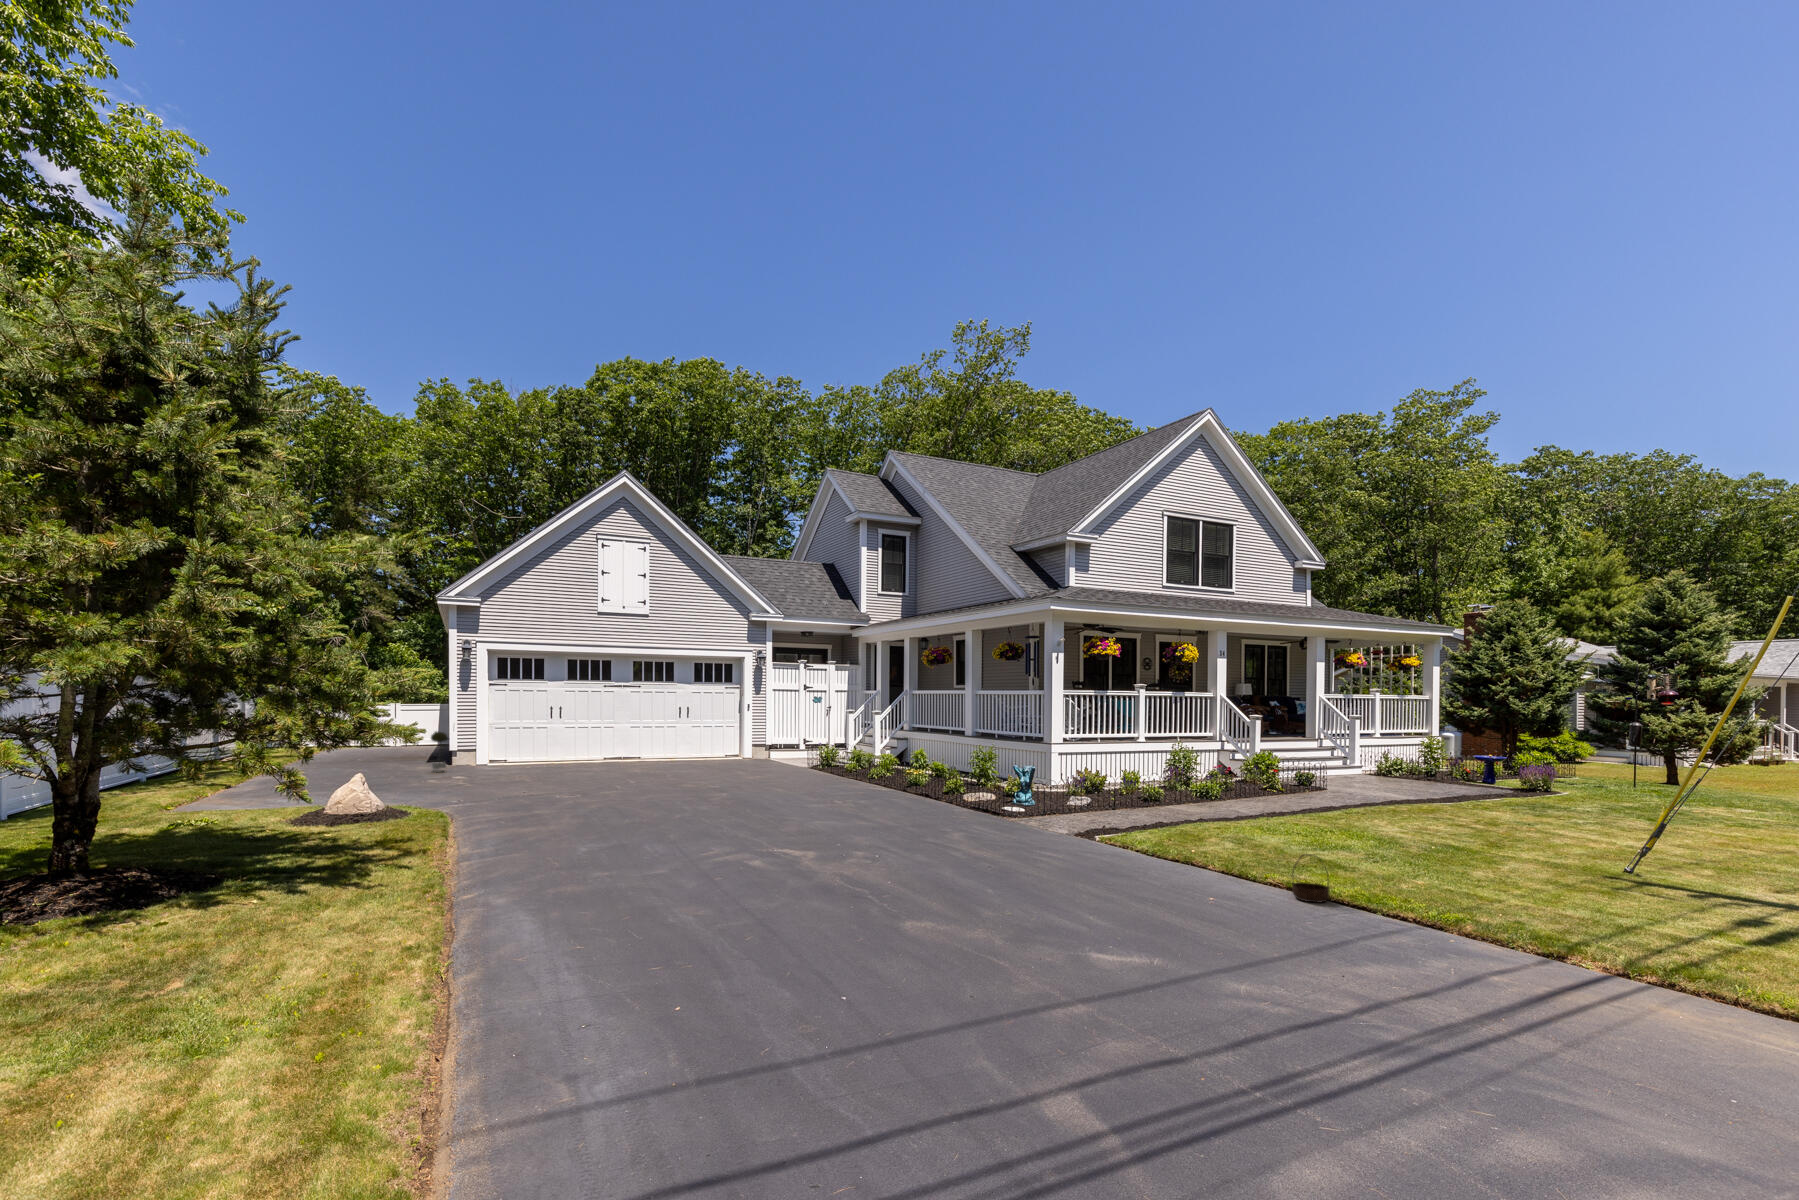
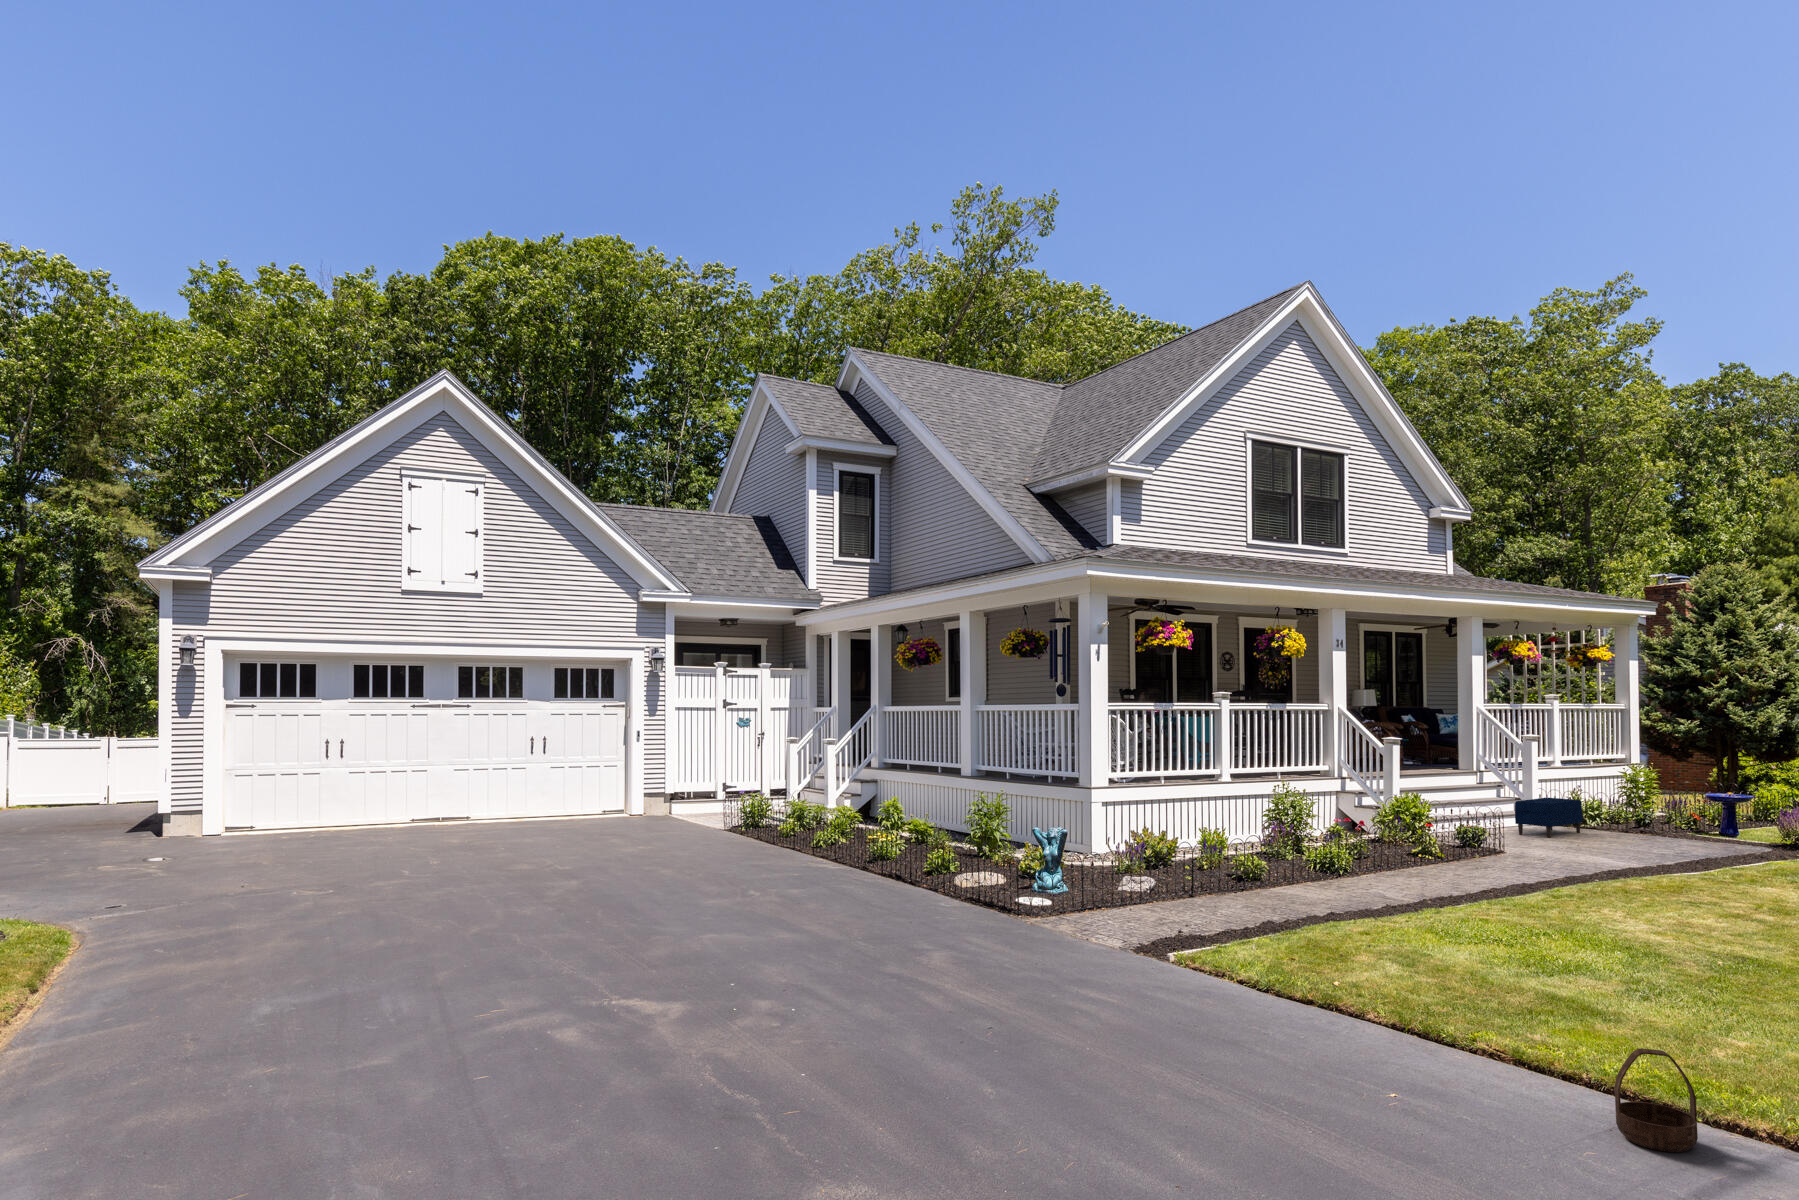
potted tree: present [431,732,448,773] -> none [137,776,169,841]
bench: none [1342,758,1389,784] -> present [1515,797,1583,838]

